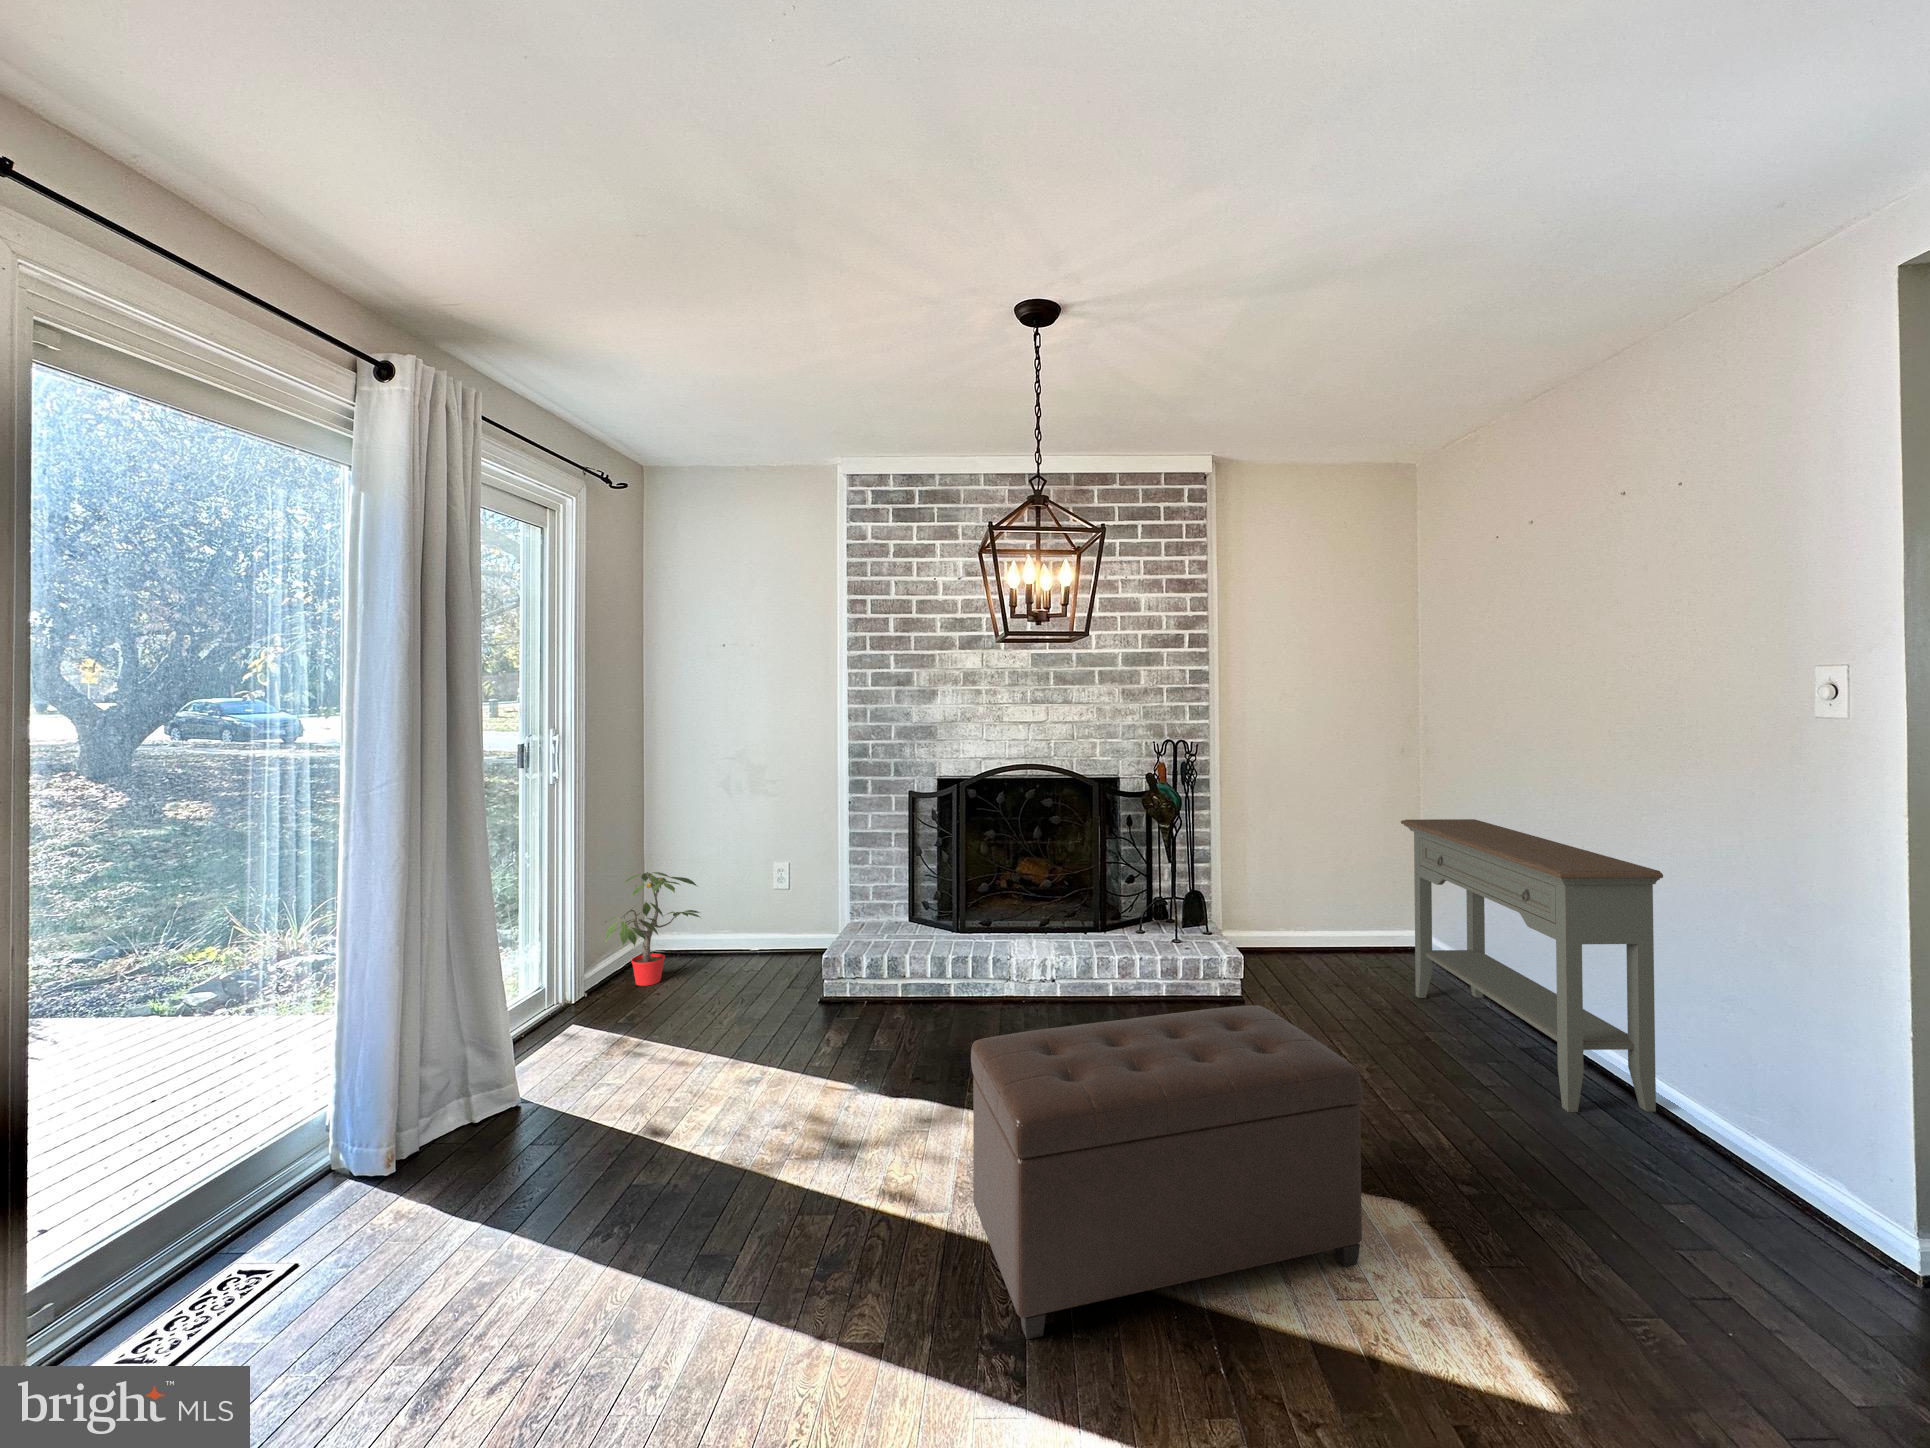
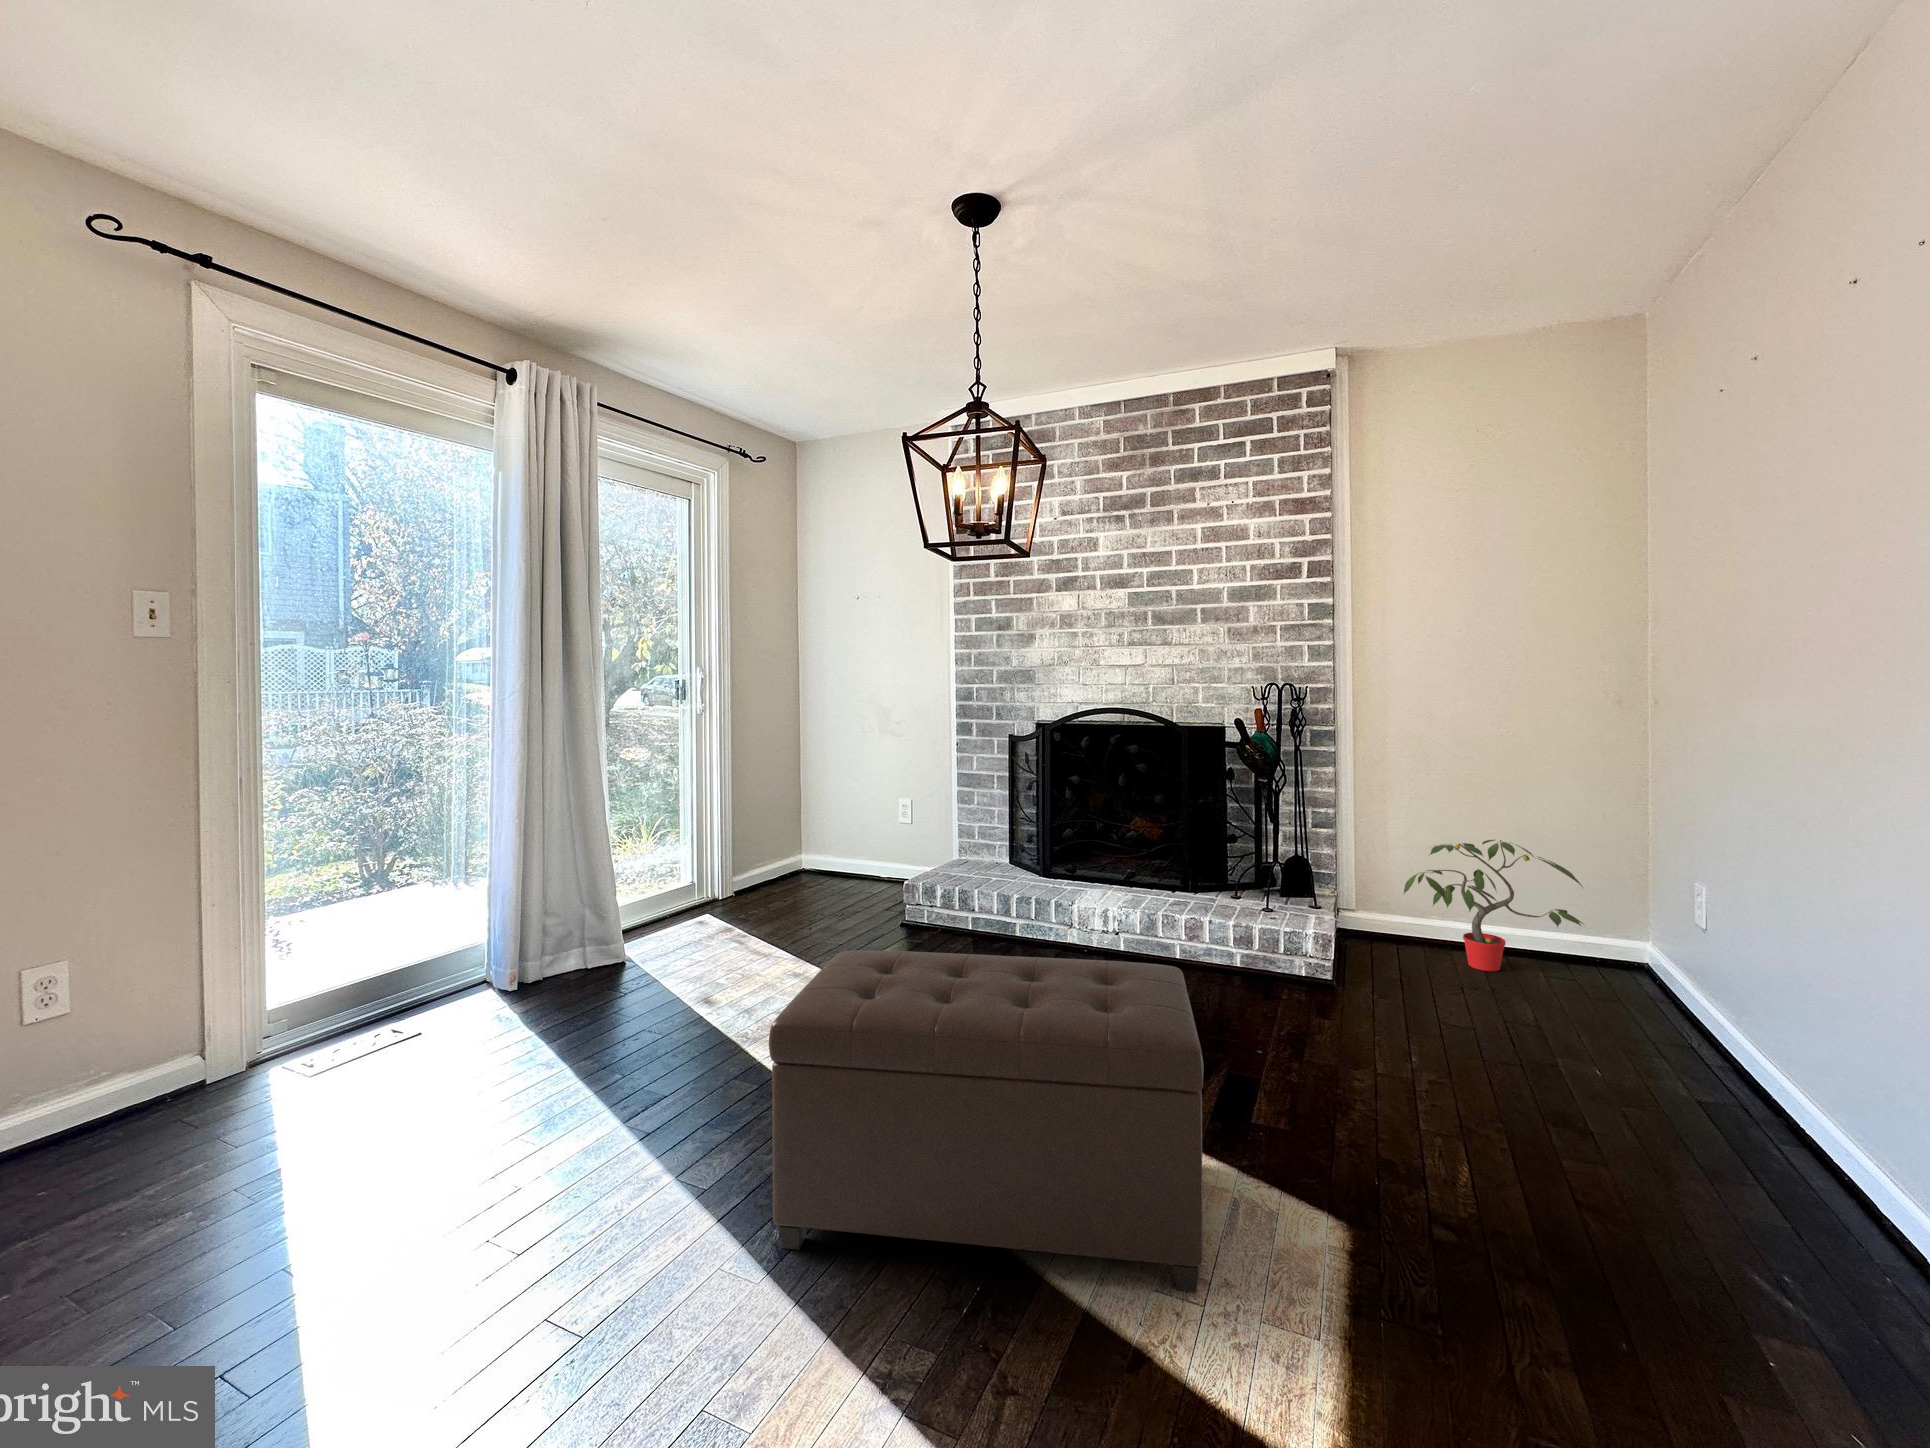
console table: present [1401,819,1663,1112] -> none [1568,785,1902,1241]
potted plant: present [605,872,700,986] -> present [1404,840,1583,971]

